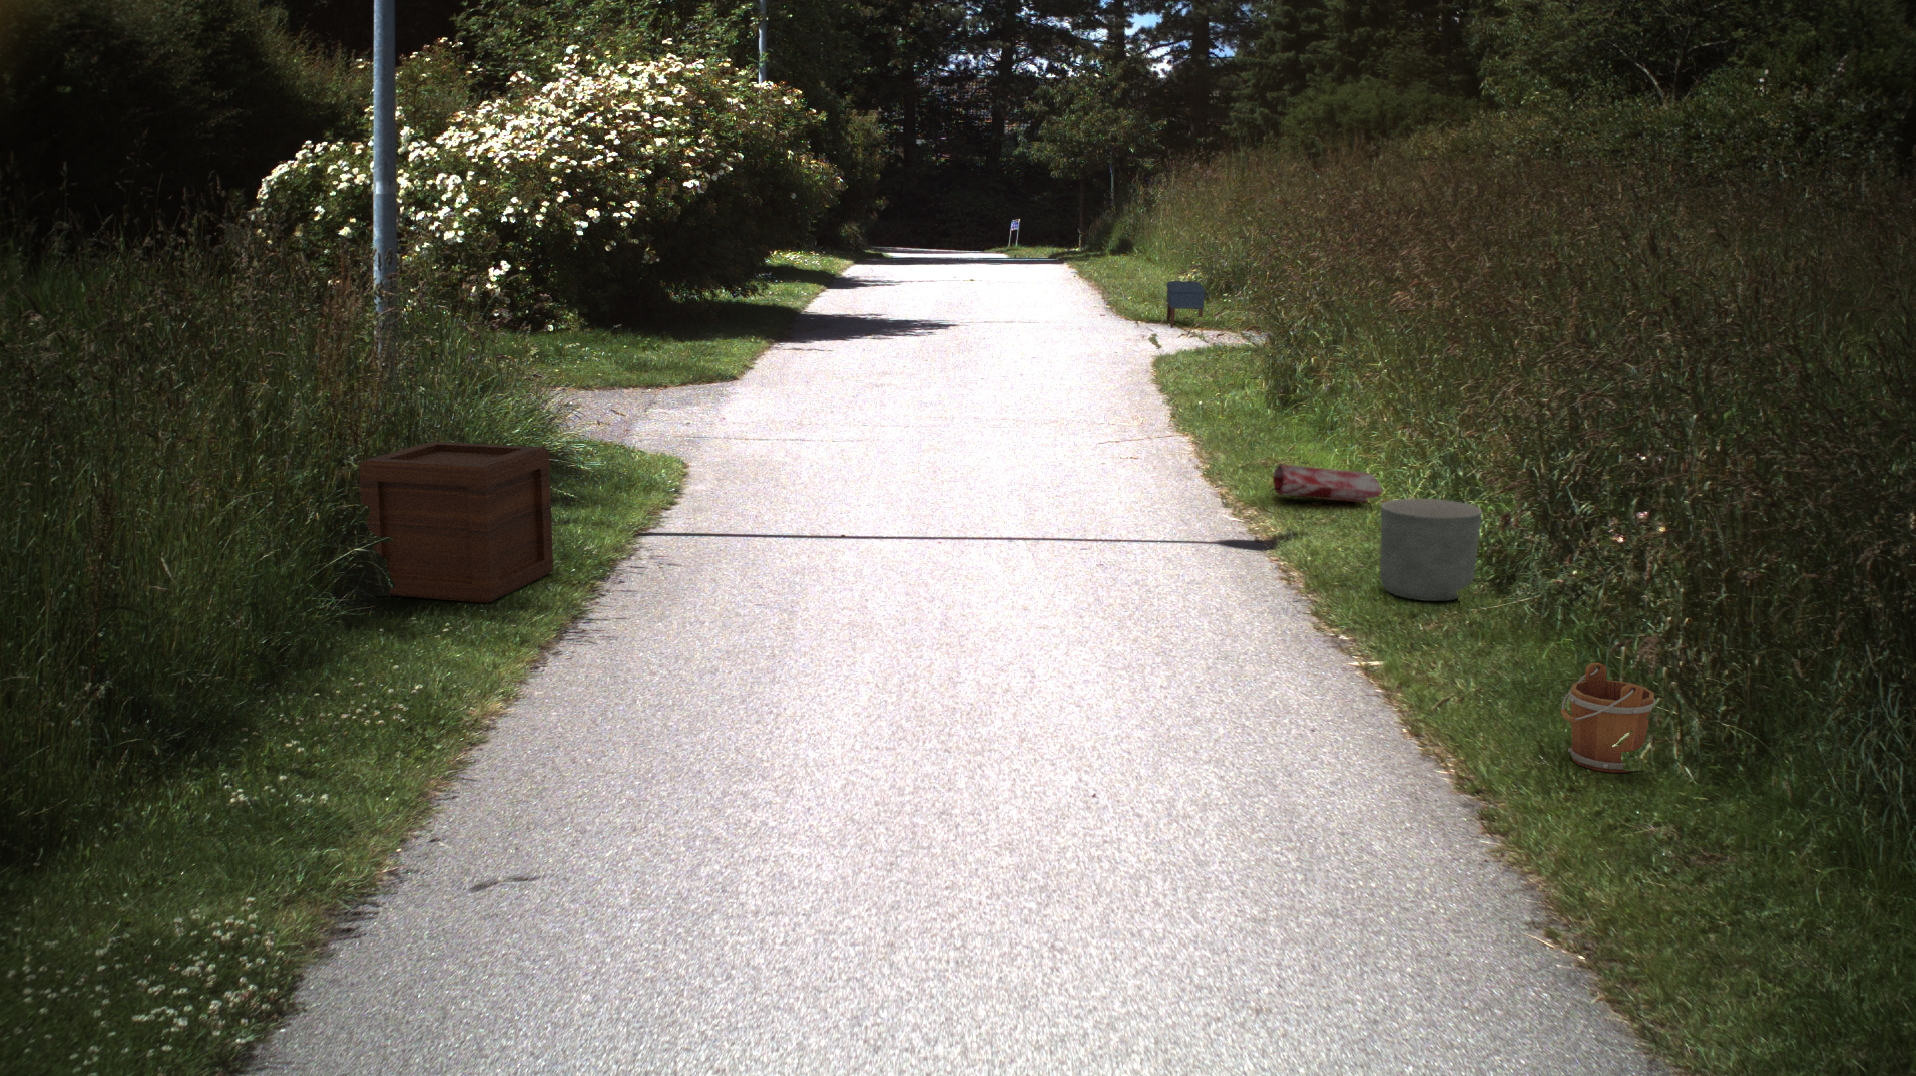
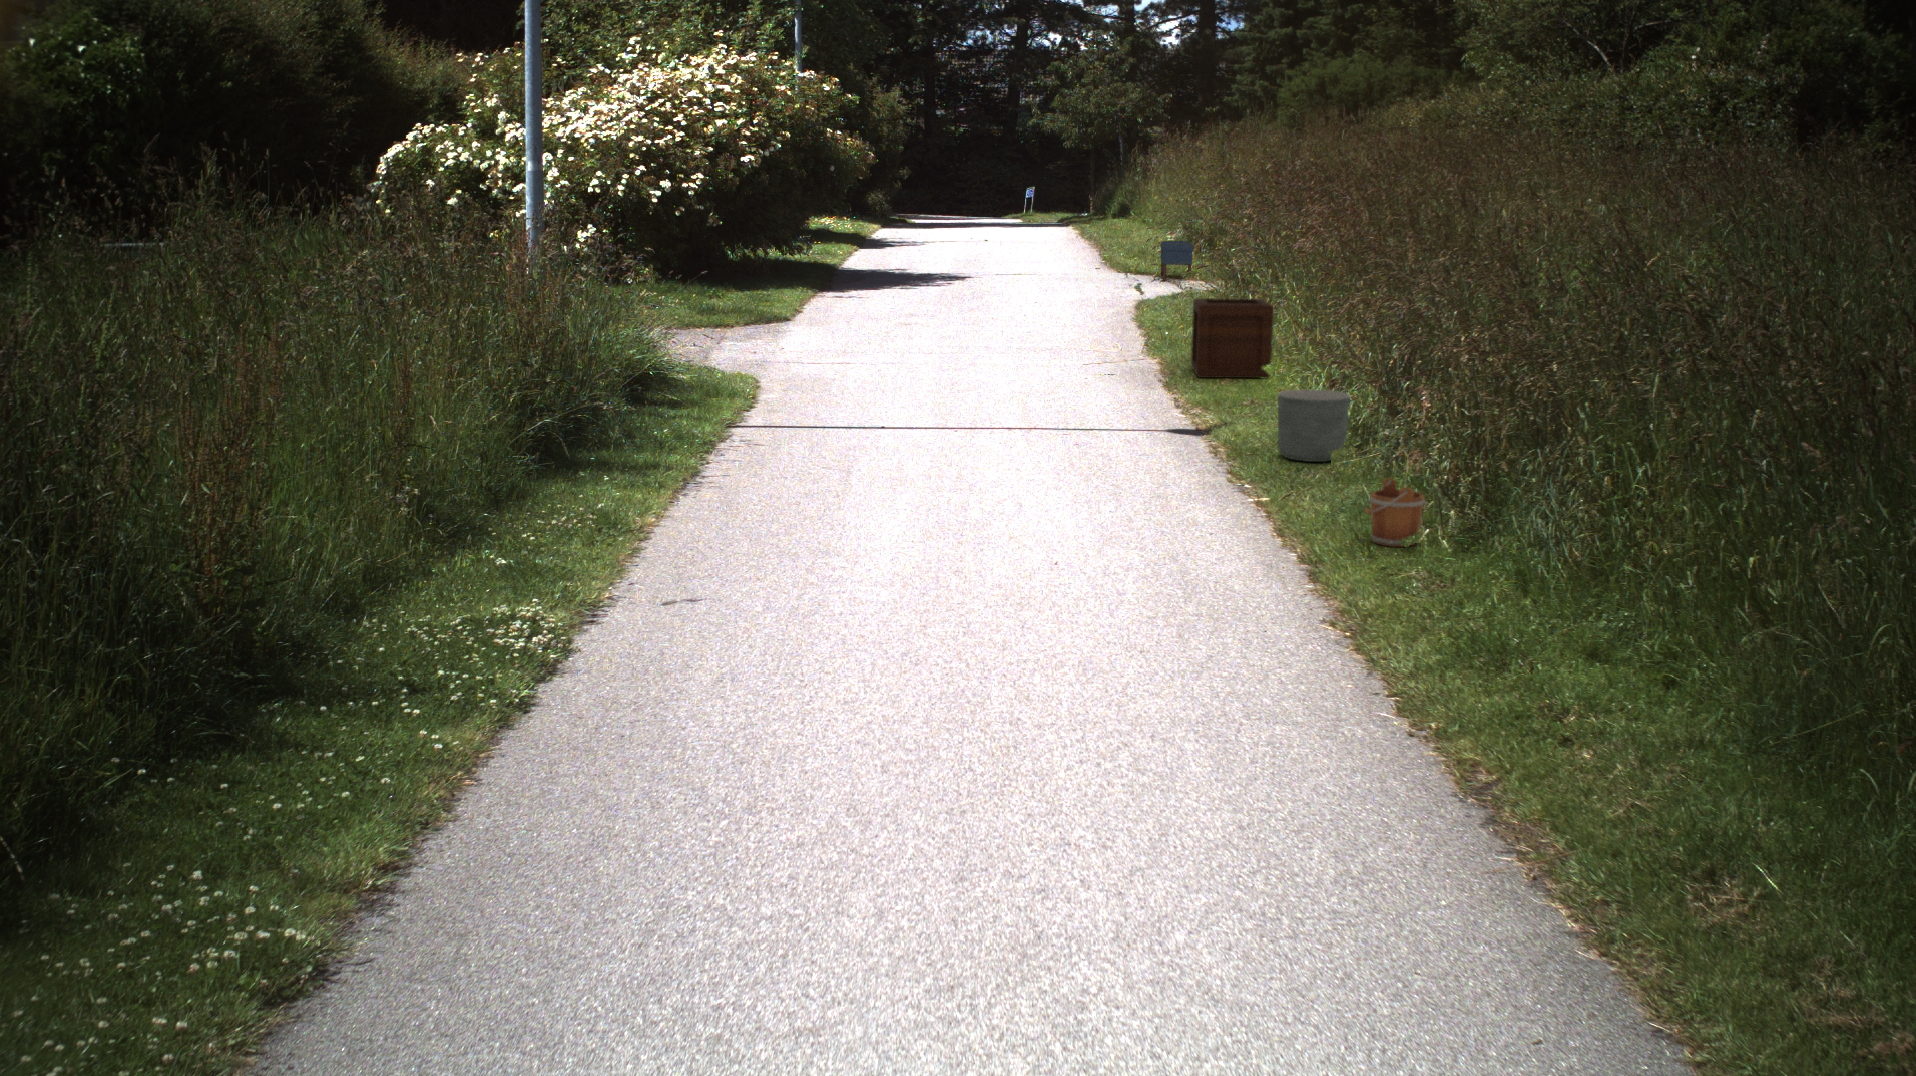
wooden crate: present [359,442,553,603] -> present [1191,298,1274,378]
bag: present [1273,462,1382,503] -> none [1214,372,1299,405]

